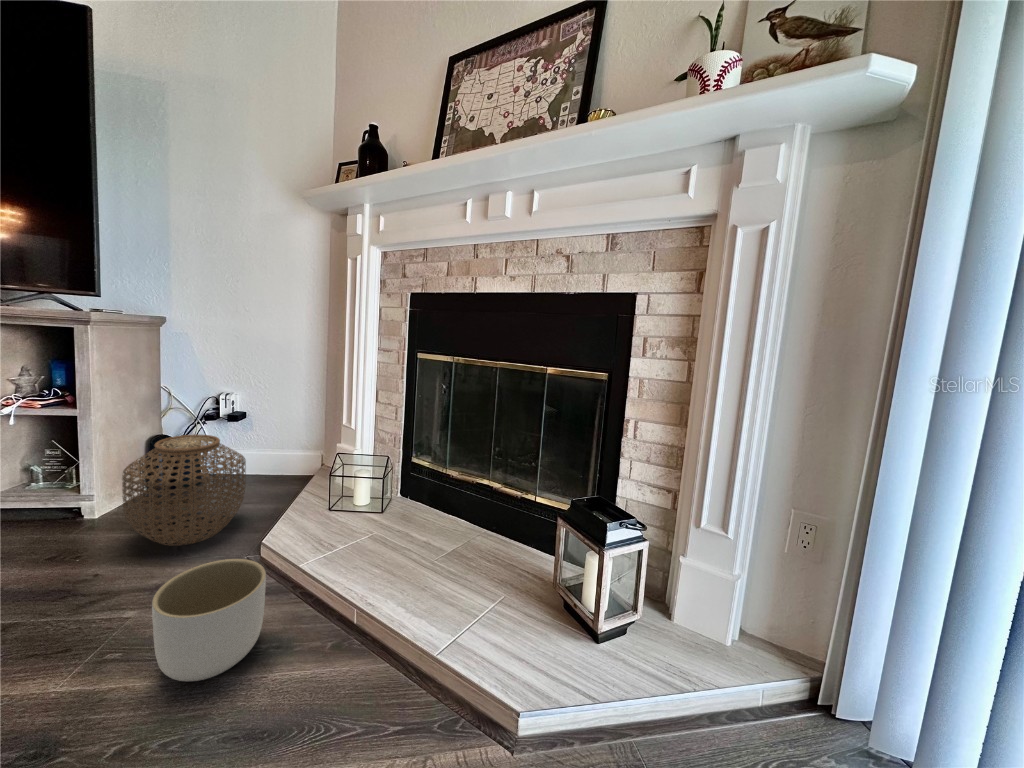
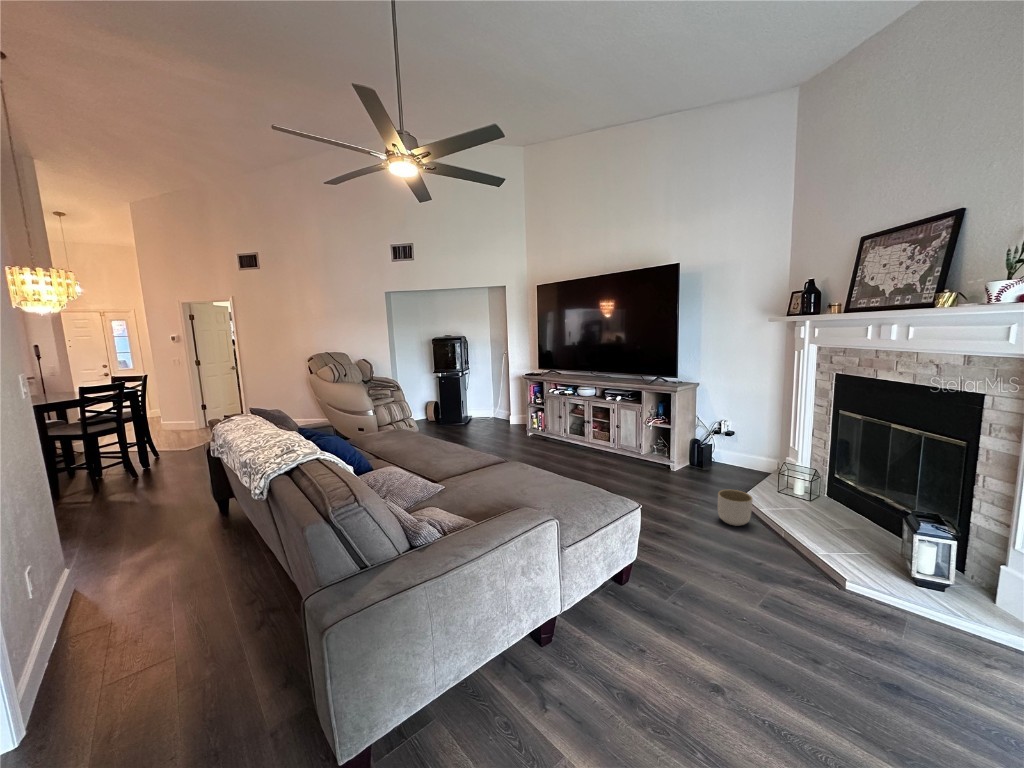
woven basket: present [122,435,246,545] -> none [693,442,738,489]

